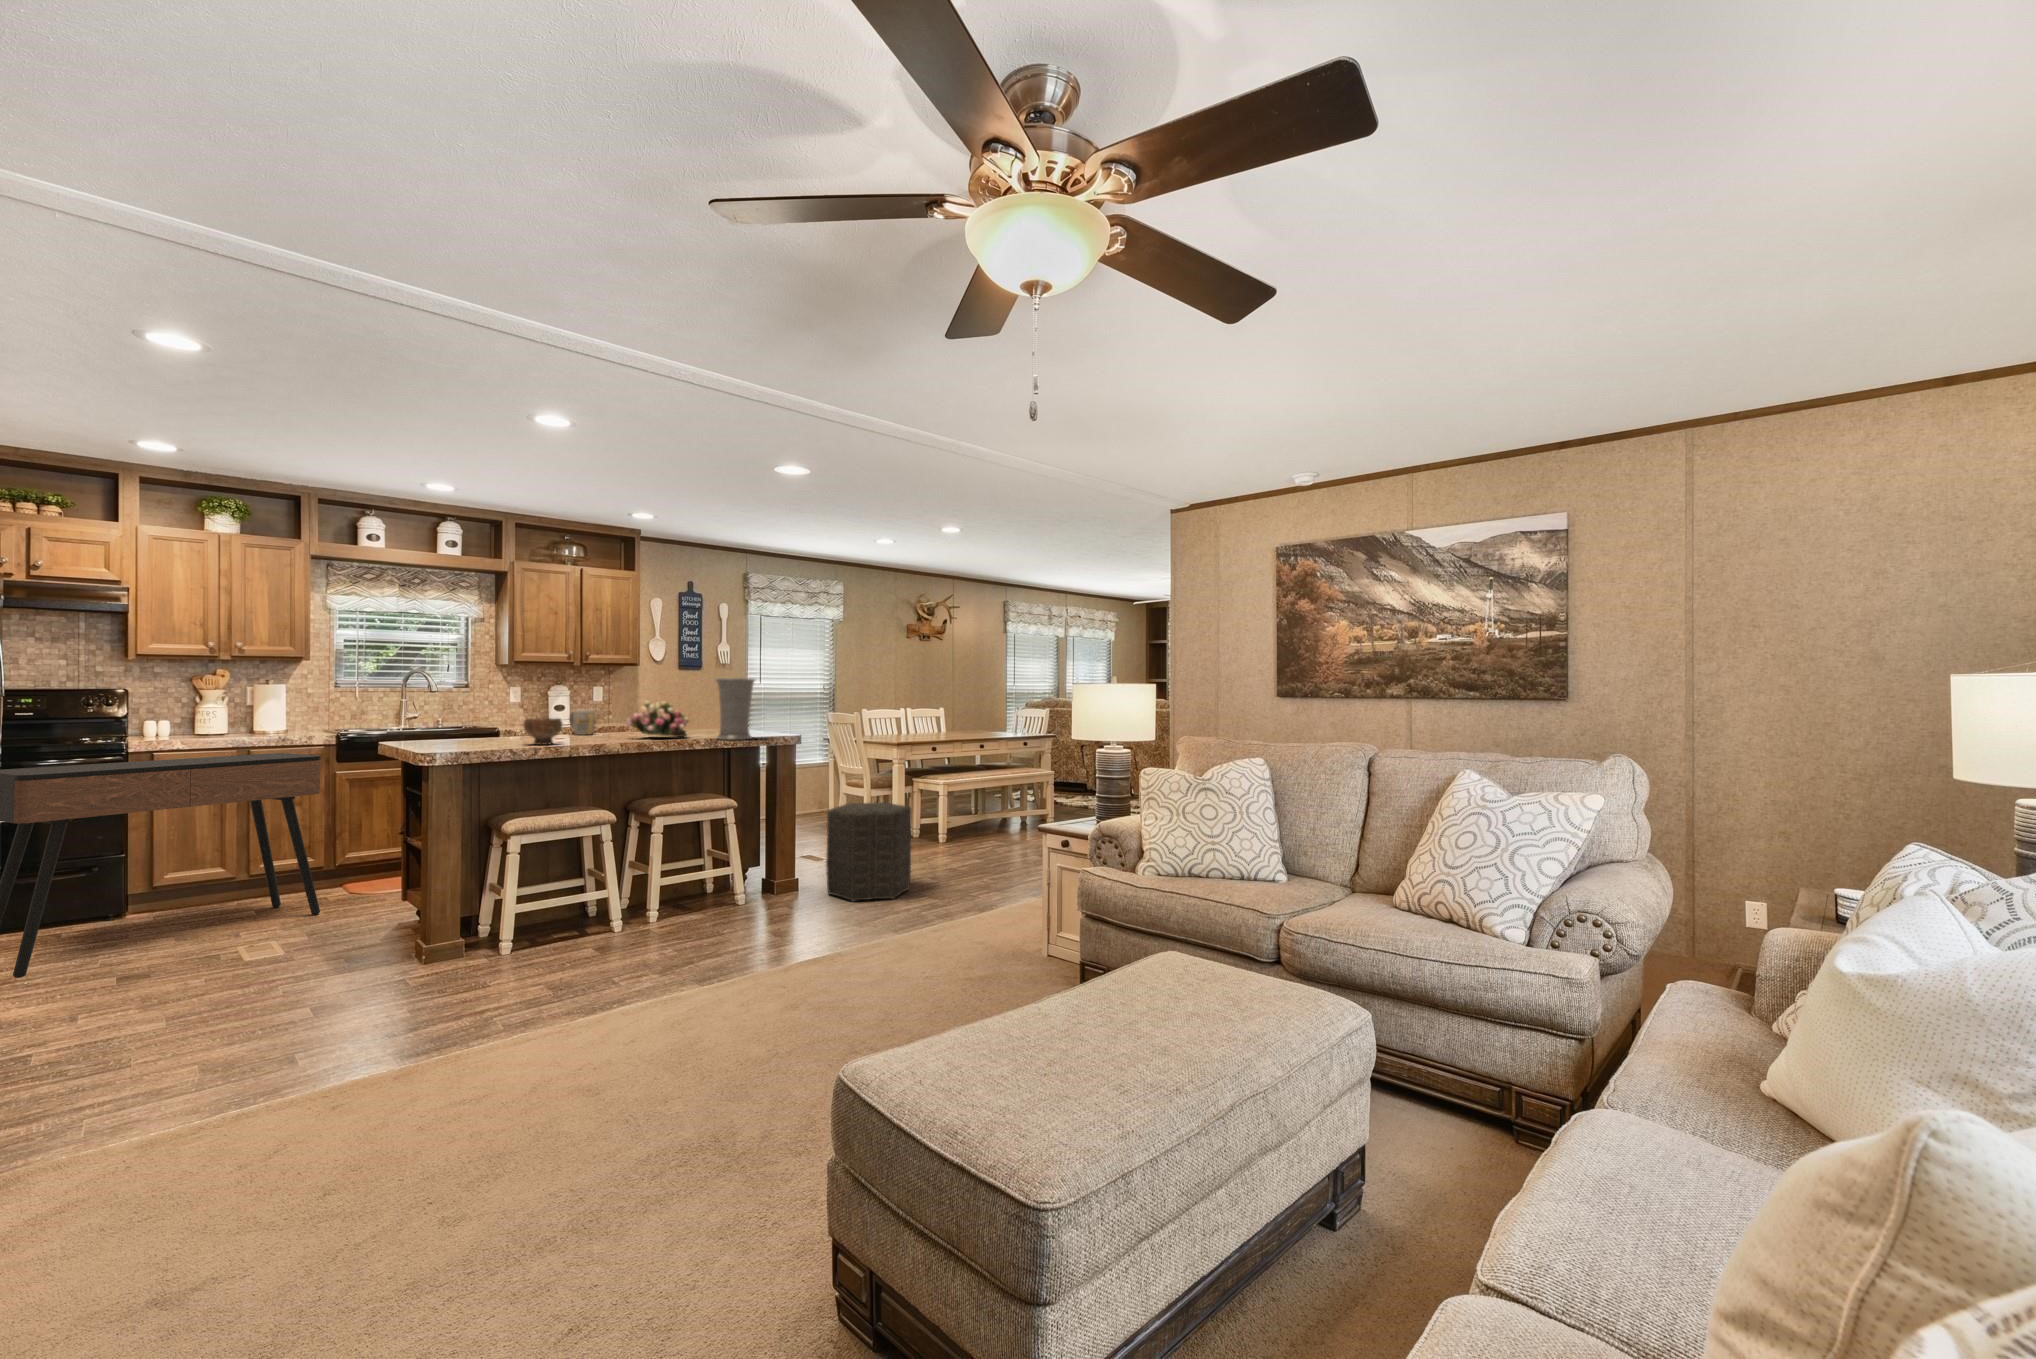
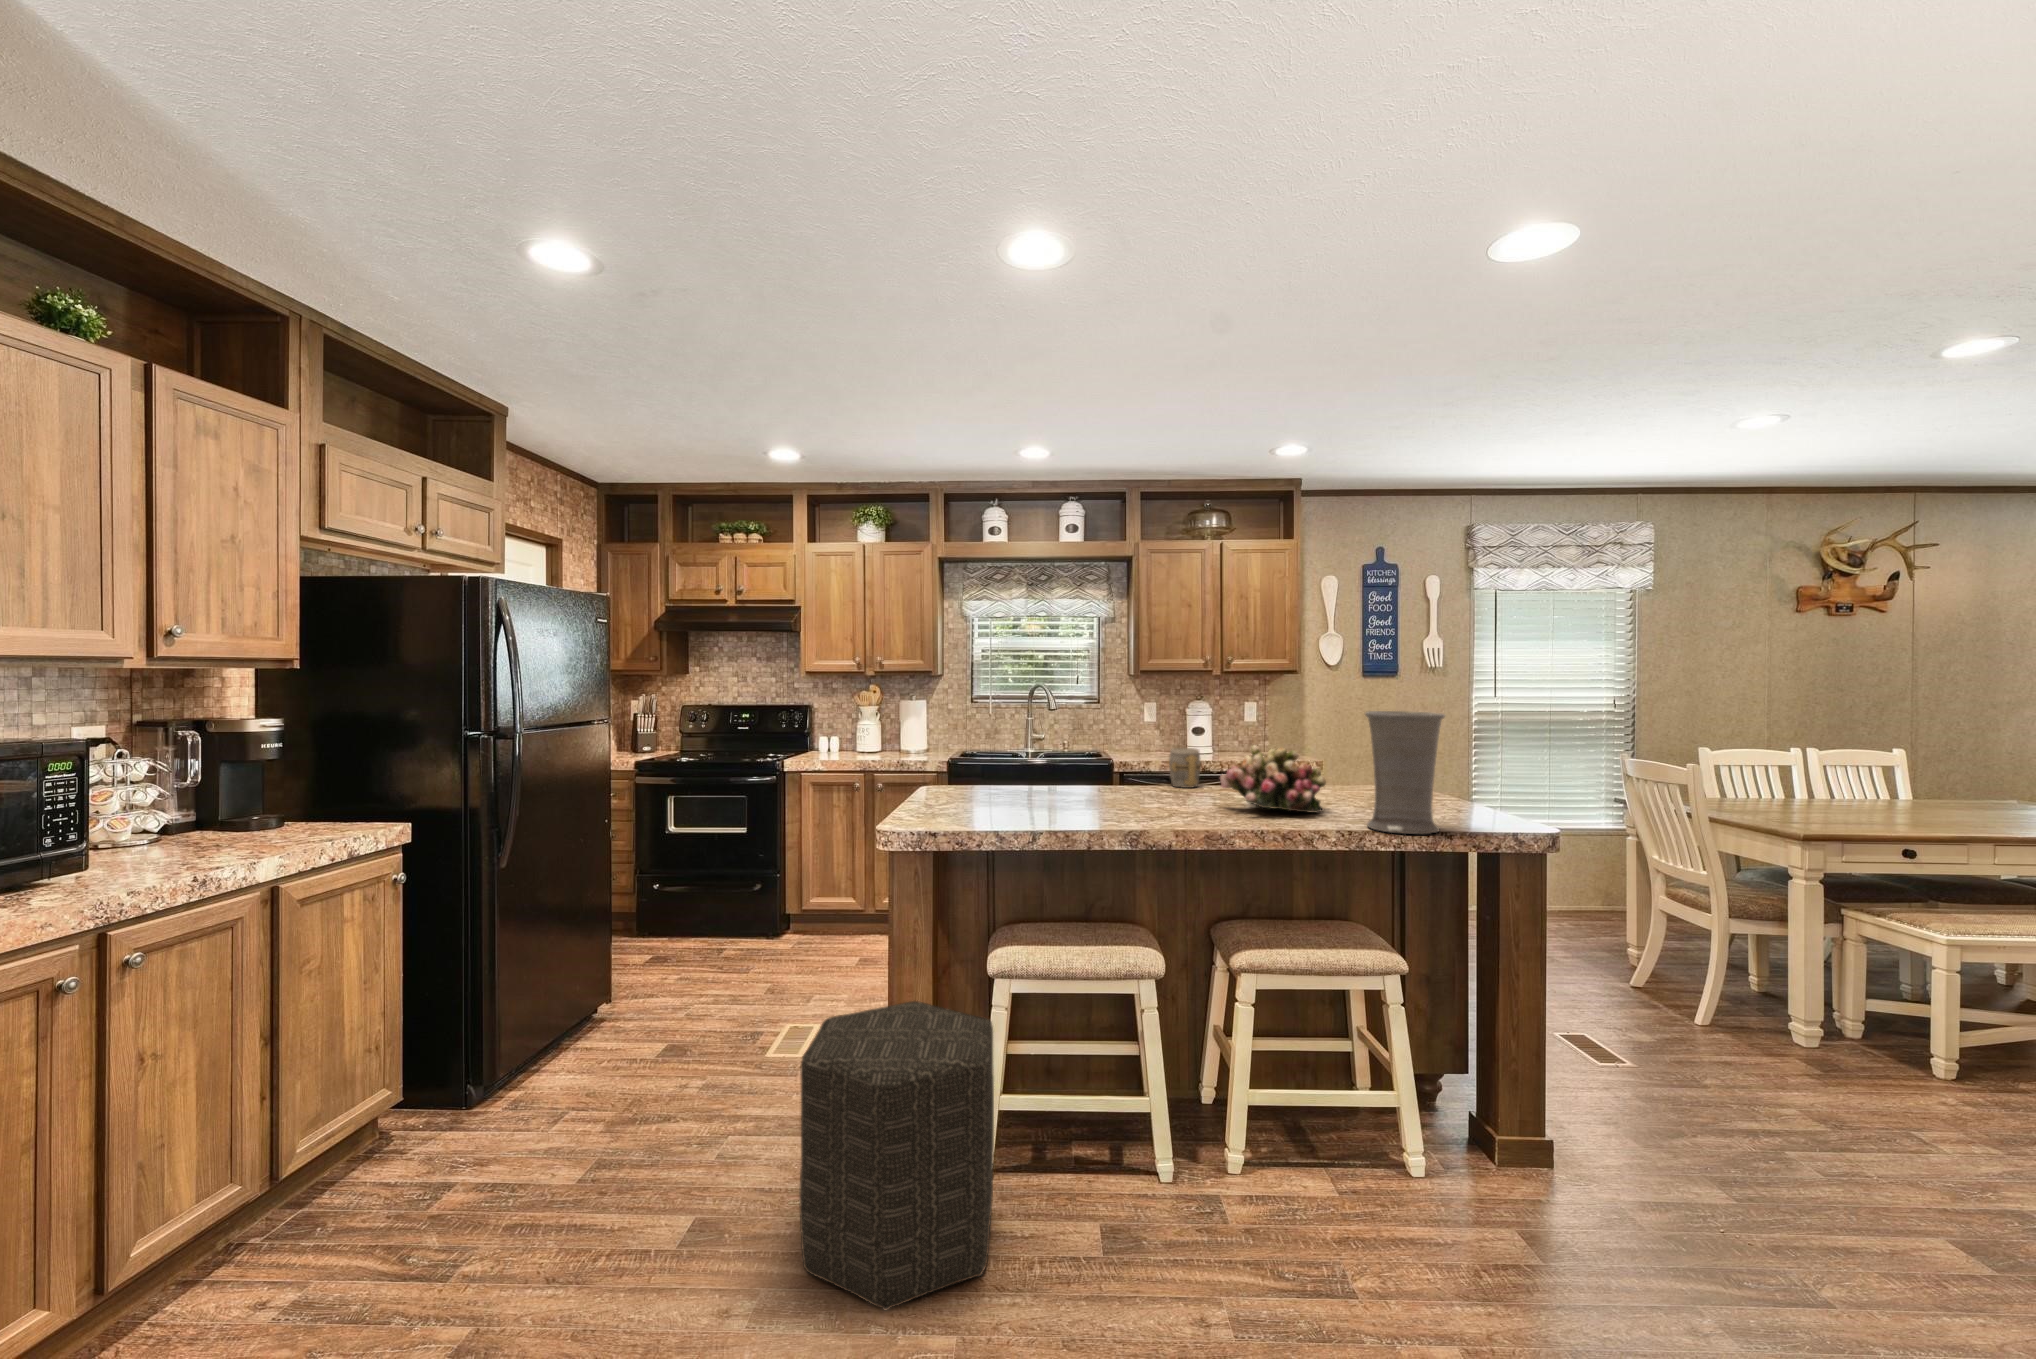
bowl: present [524,718,562,745] -> none [1048,775,1103,820]
console table: present [0,753,321,978] -> none [628,784,899,1015]
ottoman: present [826,802,911,901] -> present [799,1001,994,1310]

